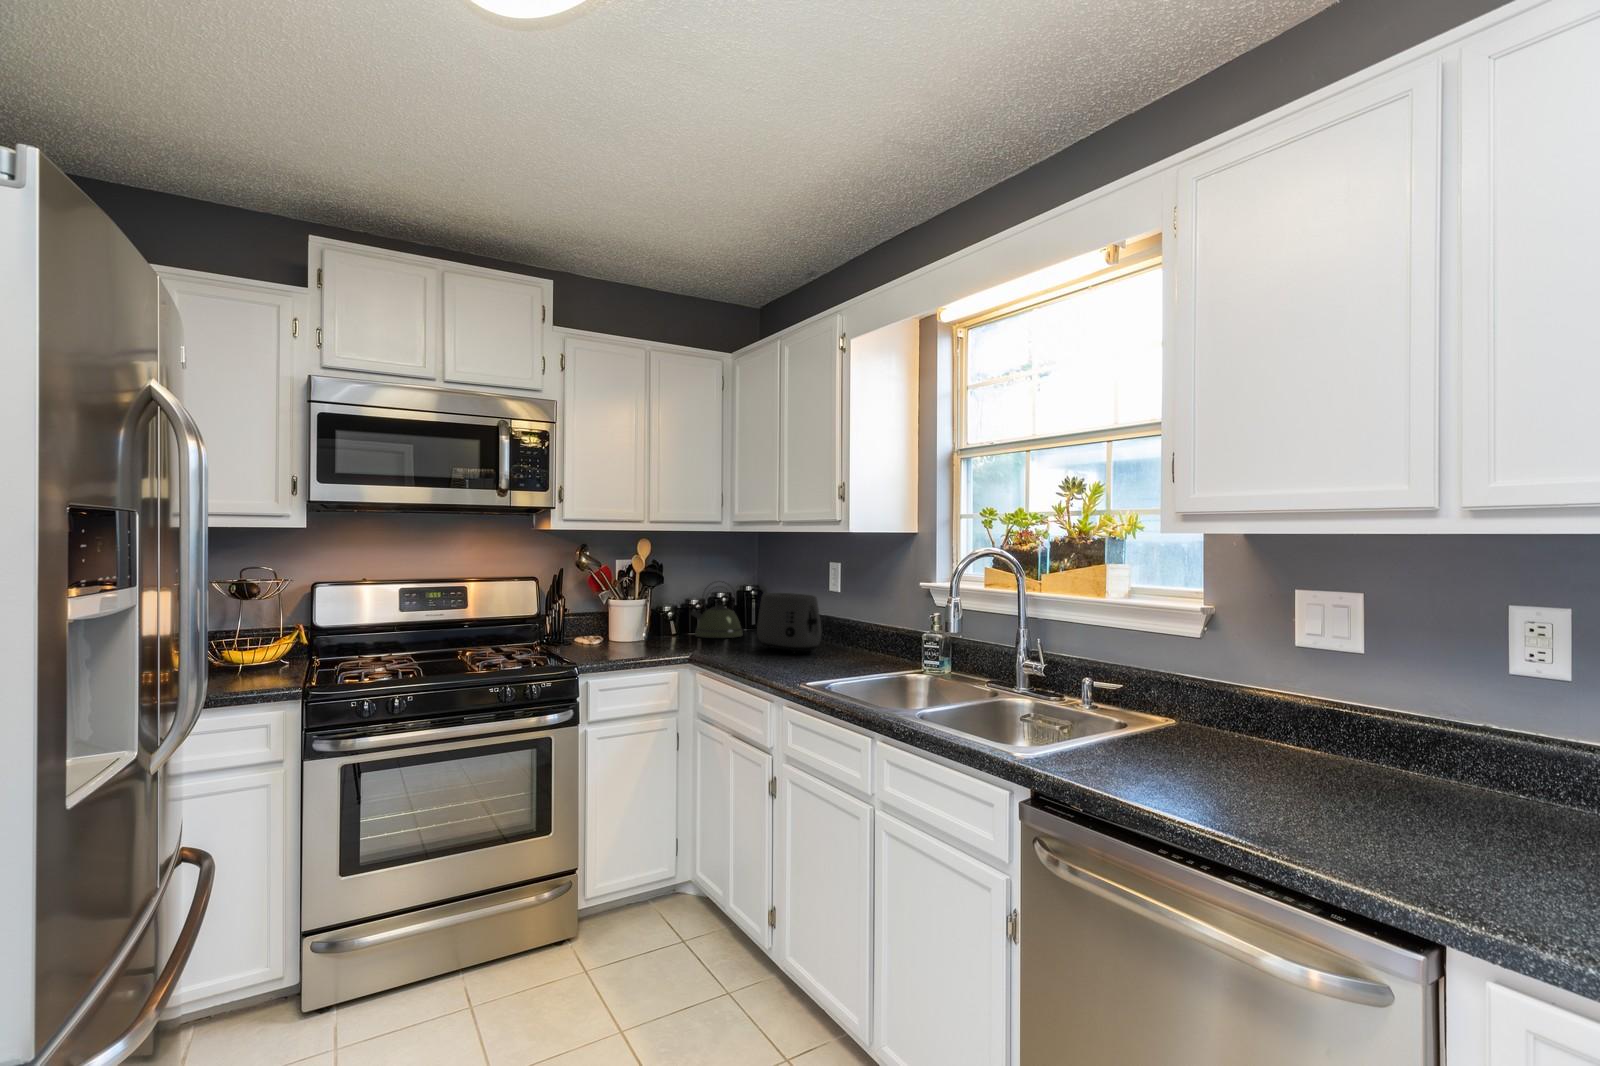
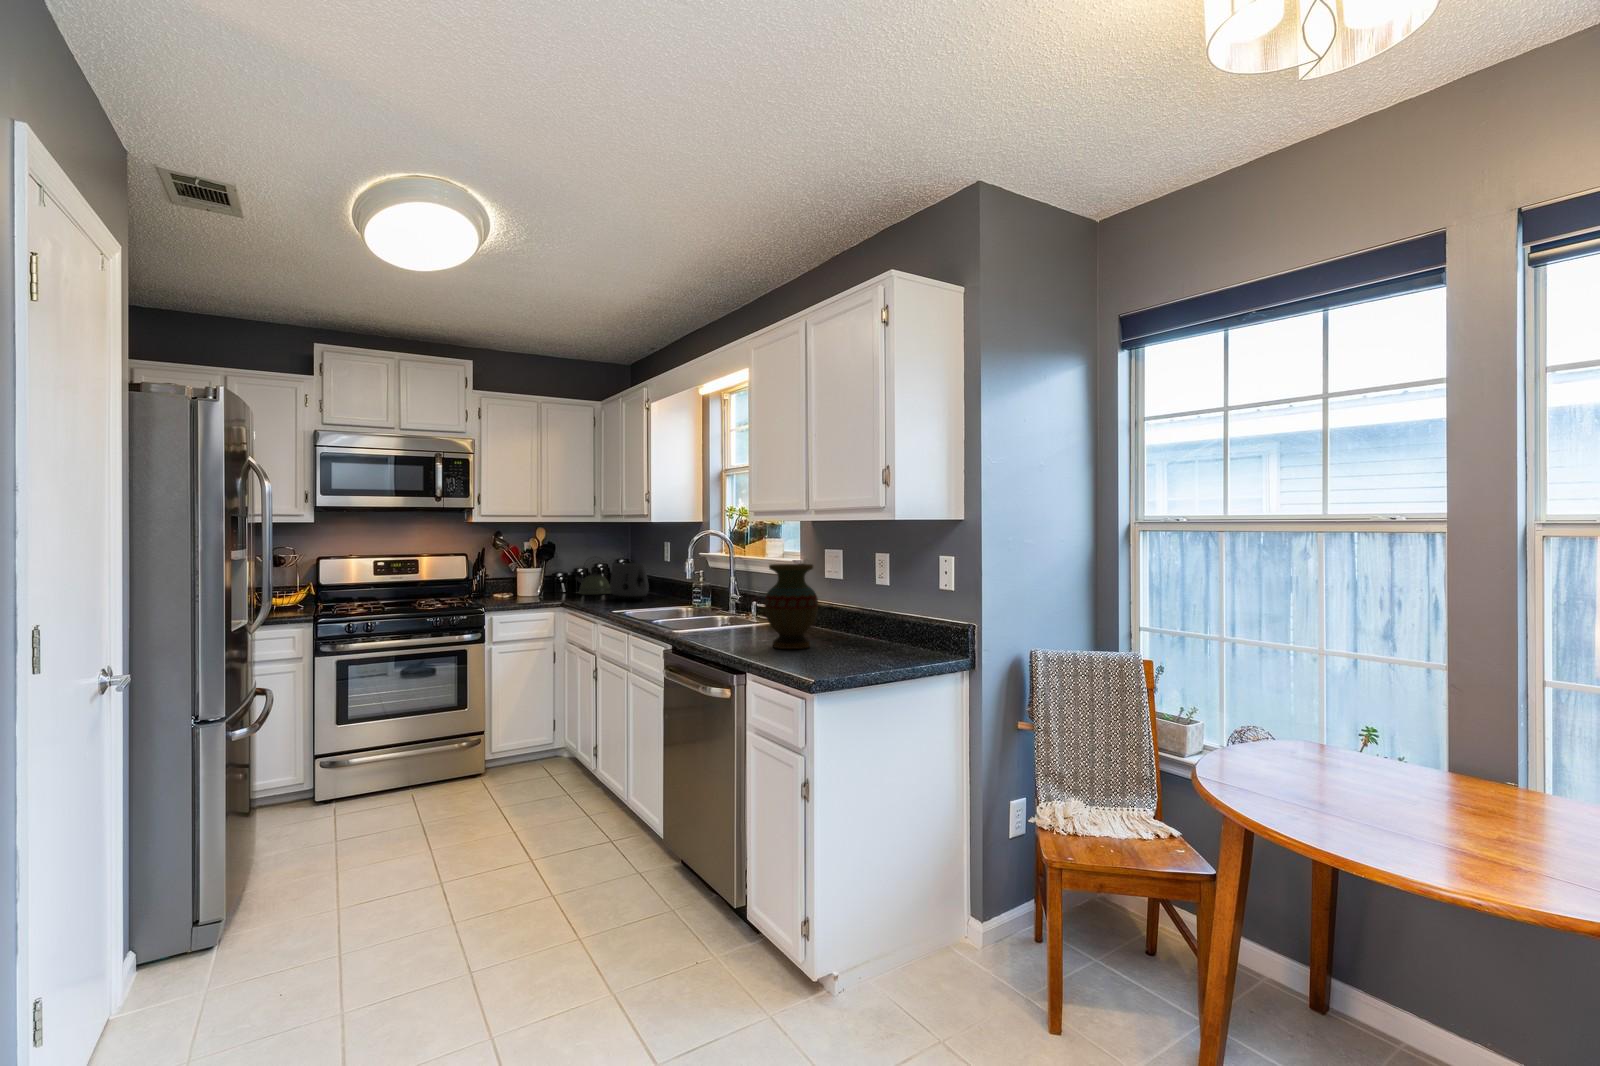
vase: none [1326,631,1487,846] -> present [764,564,818,649]

